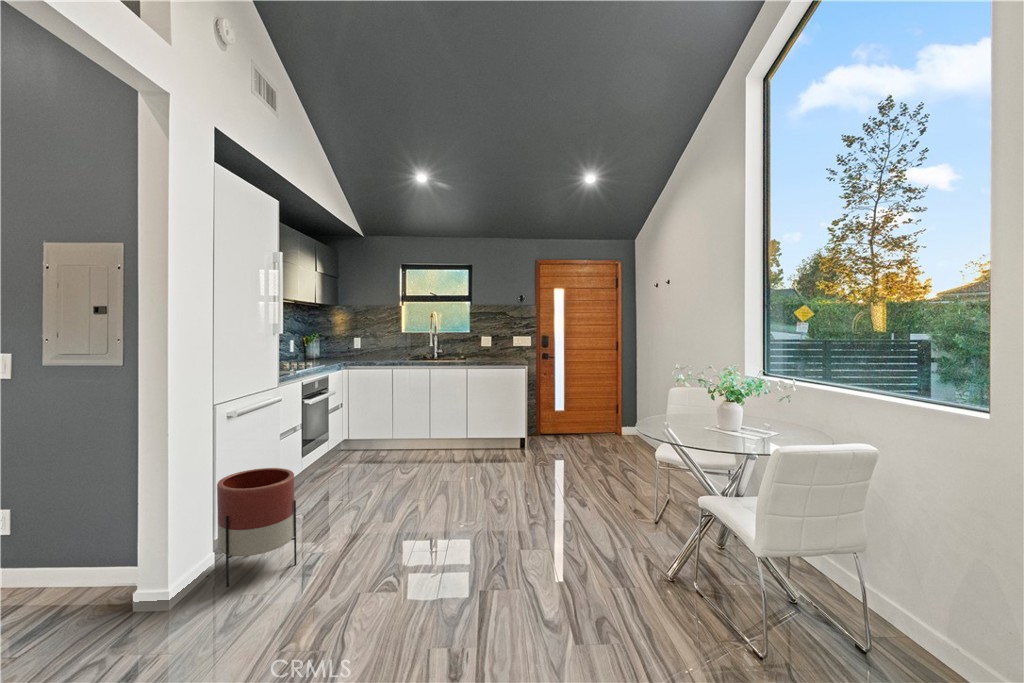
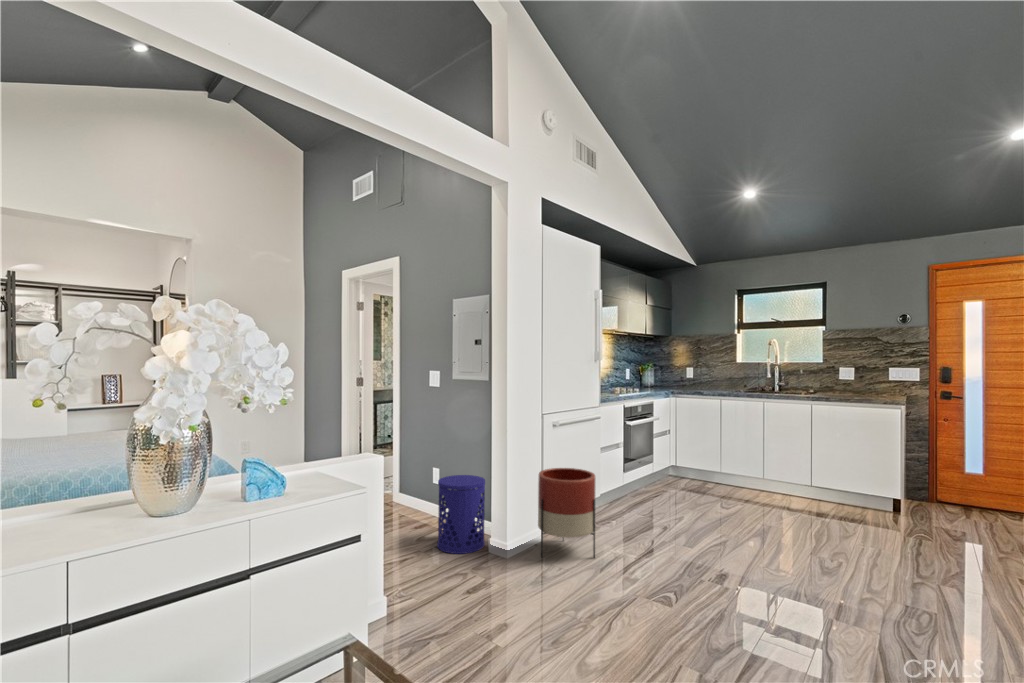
waste bin: none [37,507,131,632] -> present [437,475,485,554]

